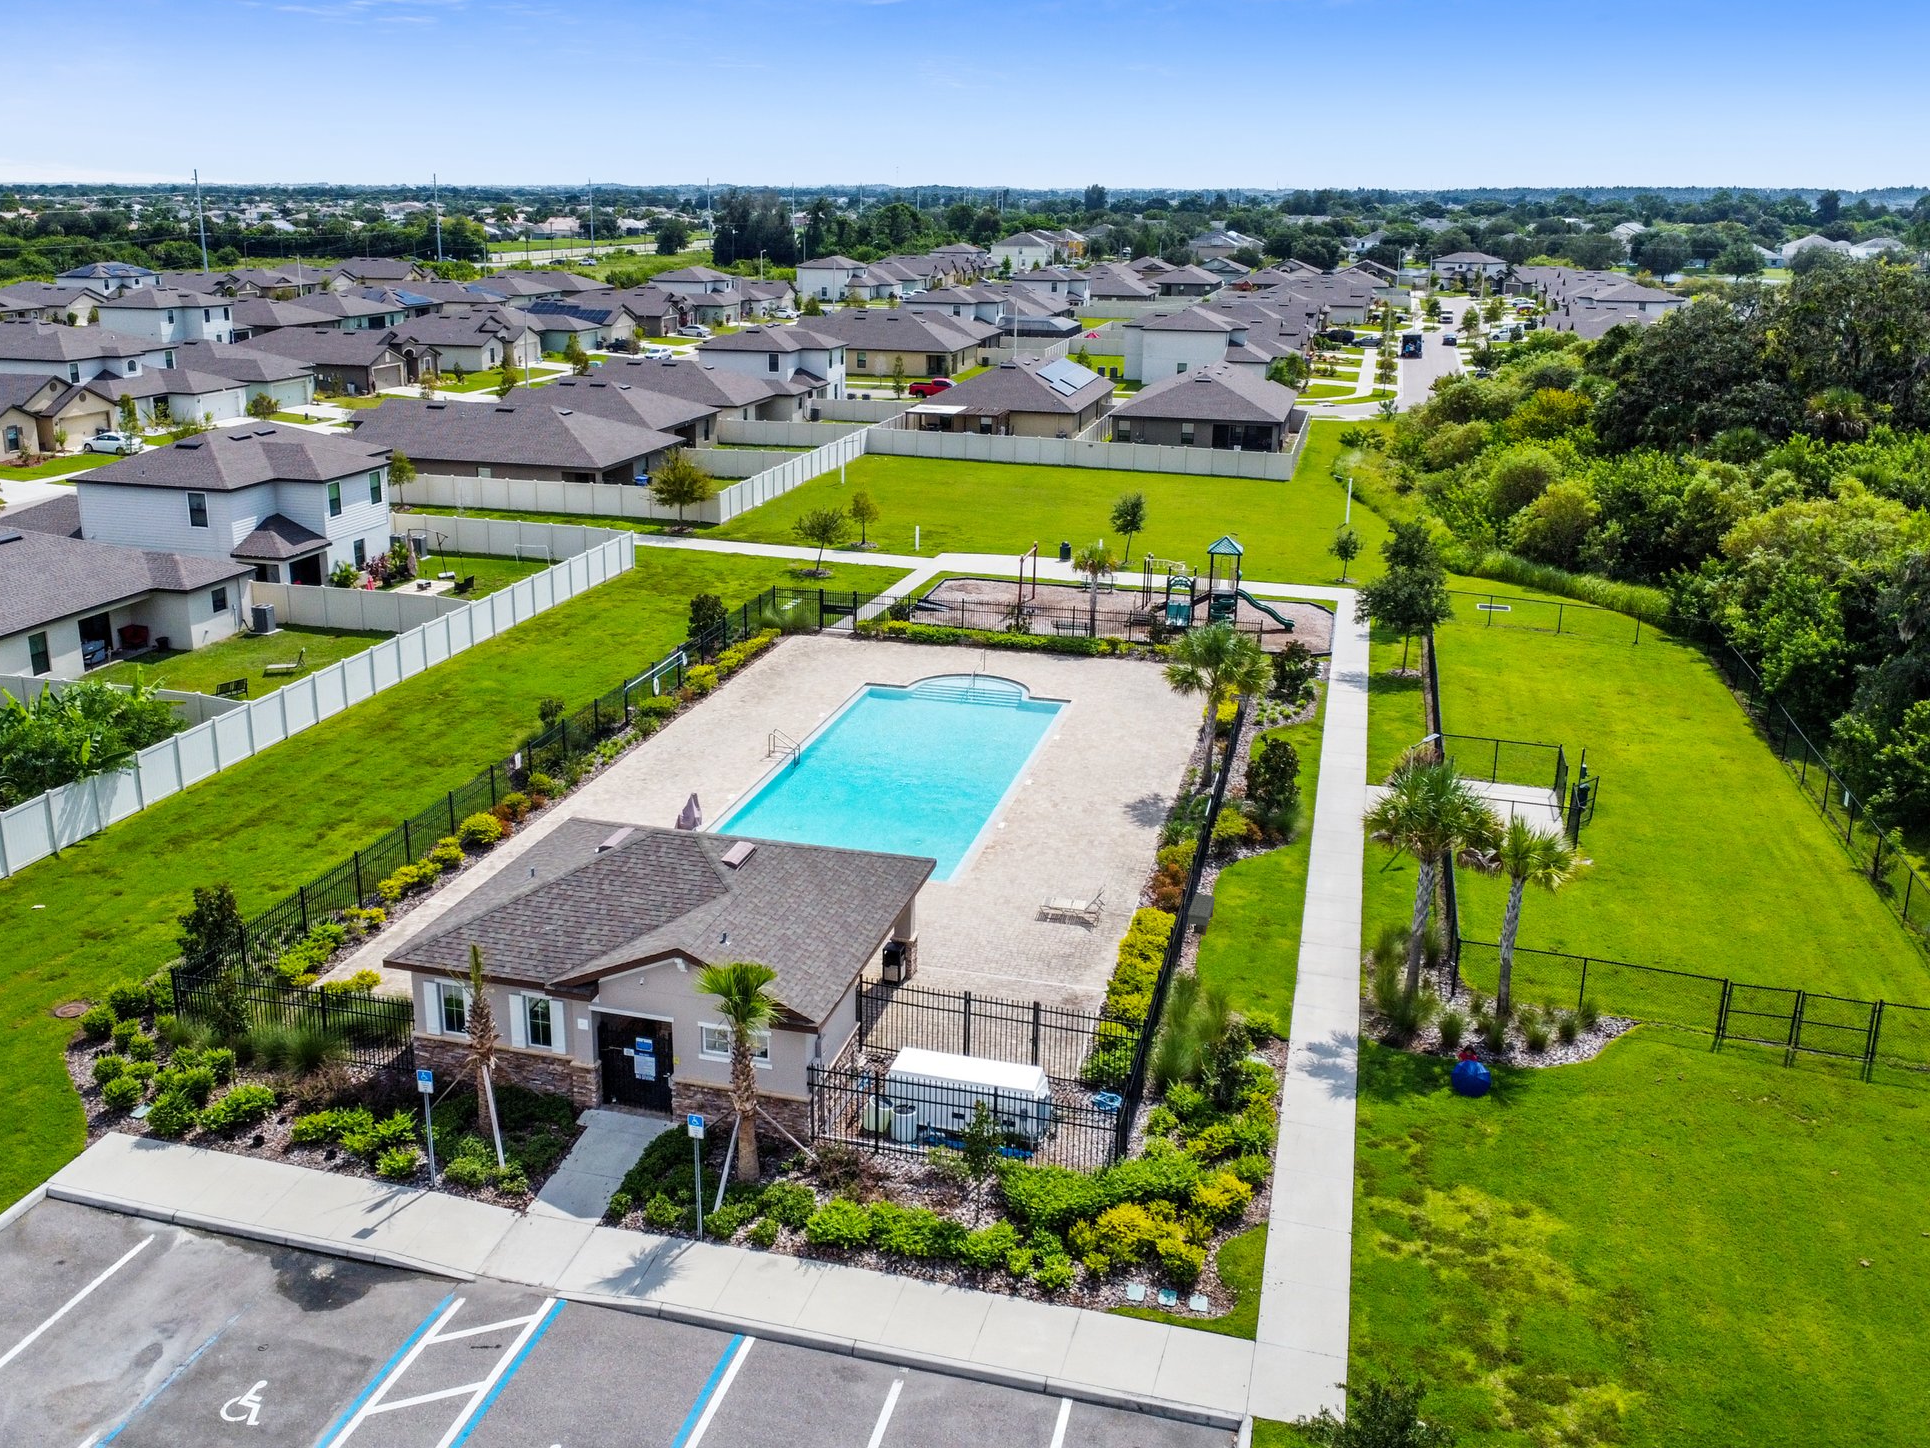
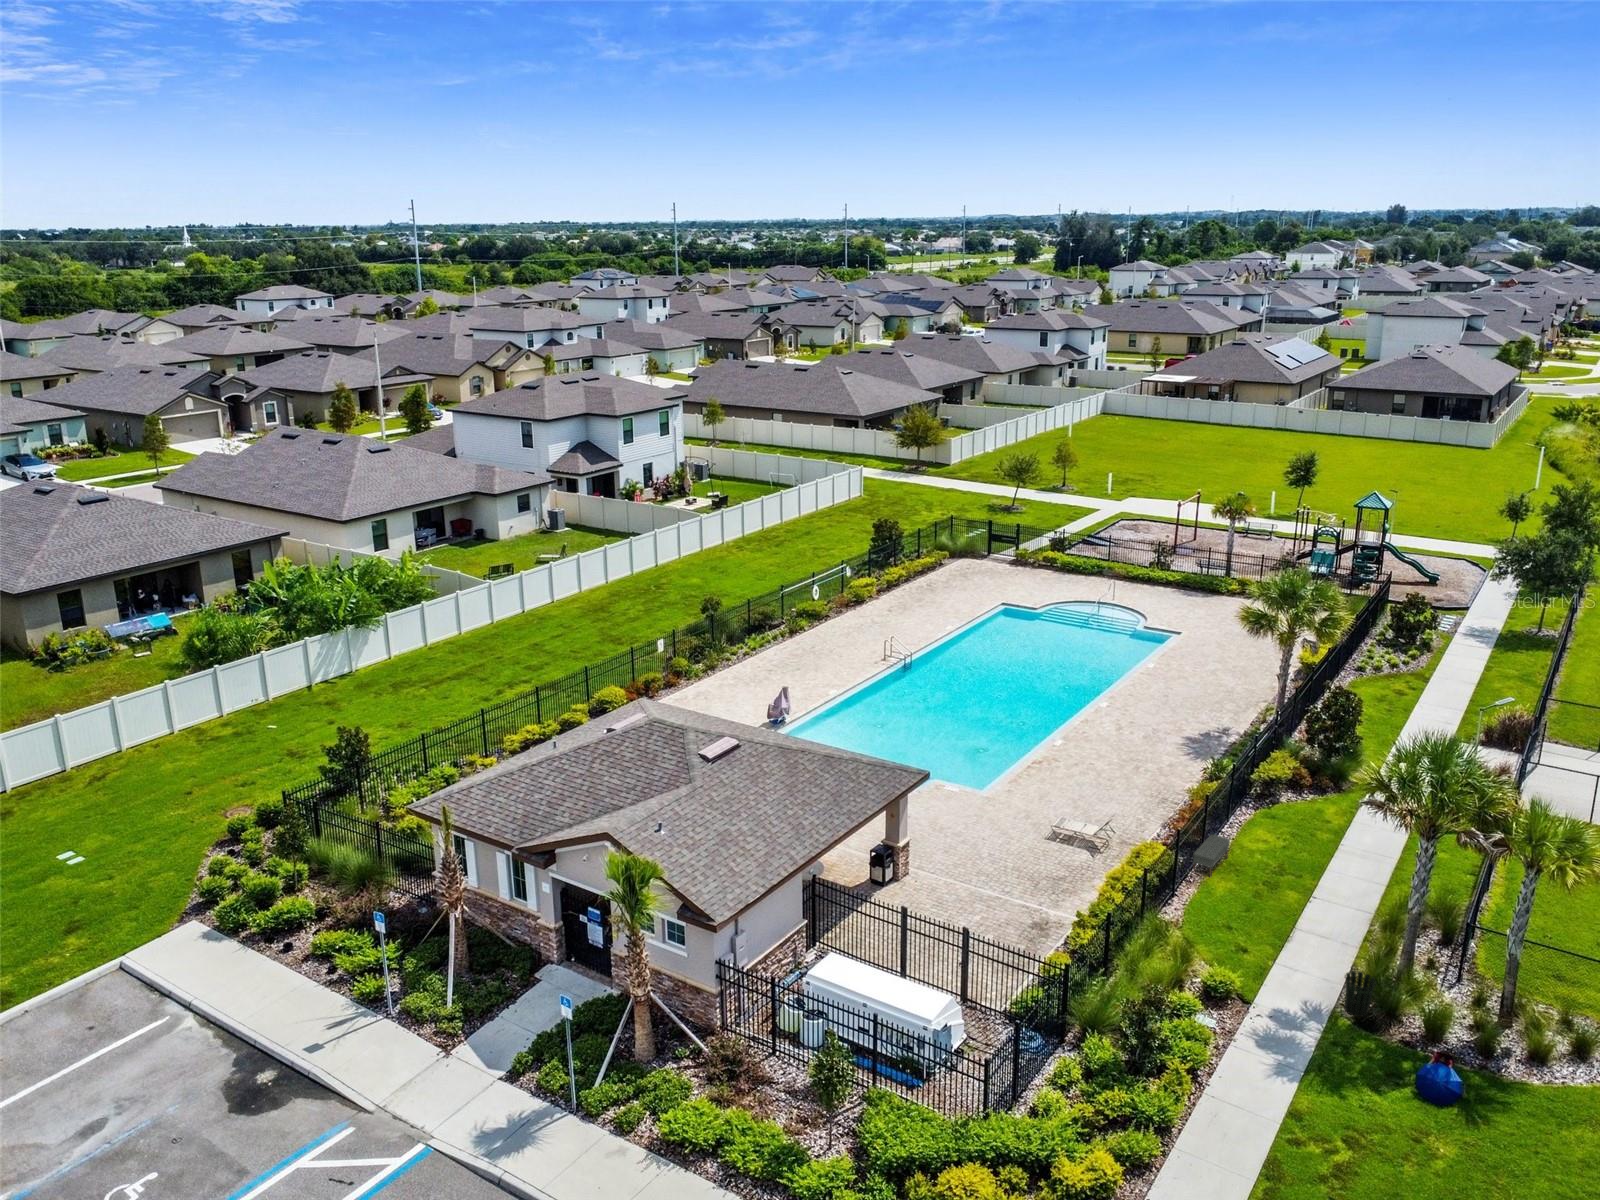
waste bin: none [1366,993,1394,1034] -> present [1344,971,1376,1017]

